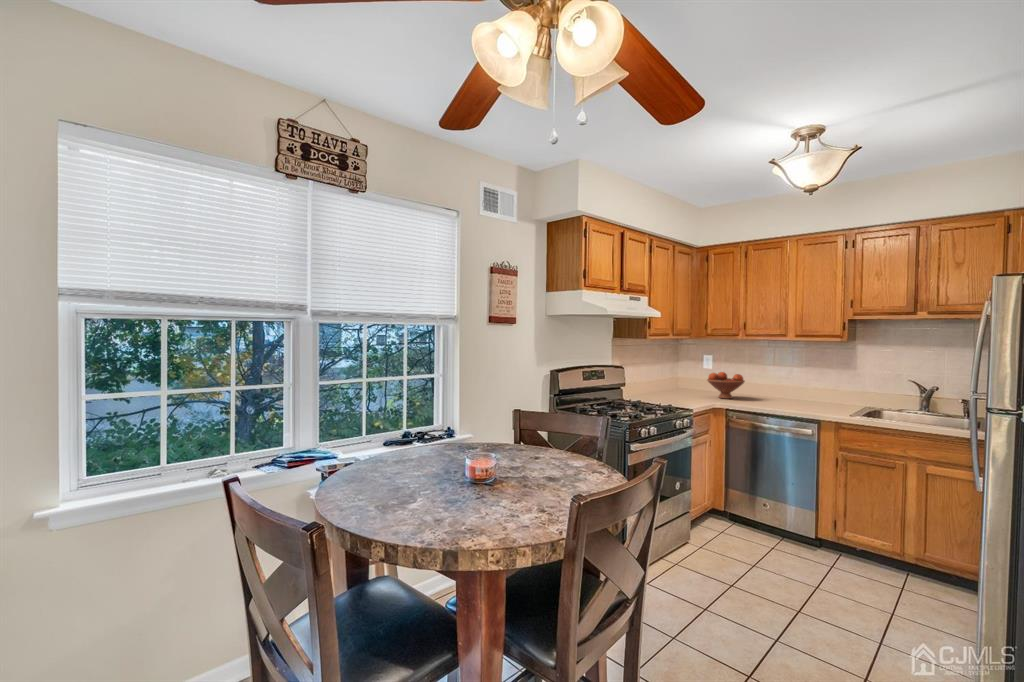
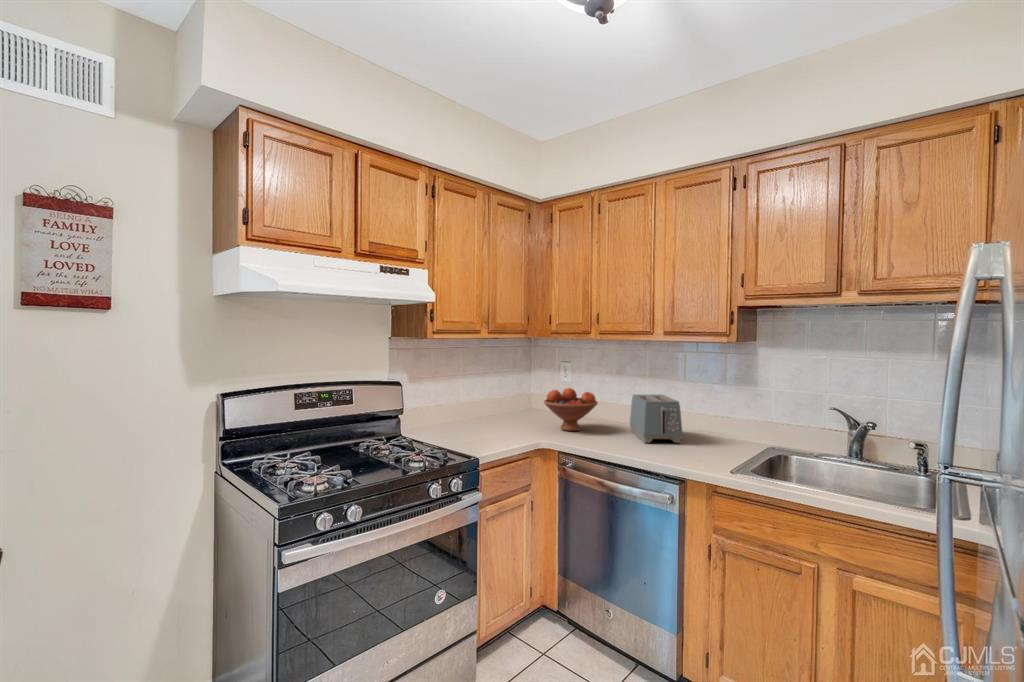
toaster: none [766,376,809,405] -> present [630,394,683,443]

